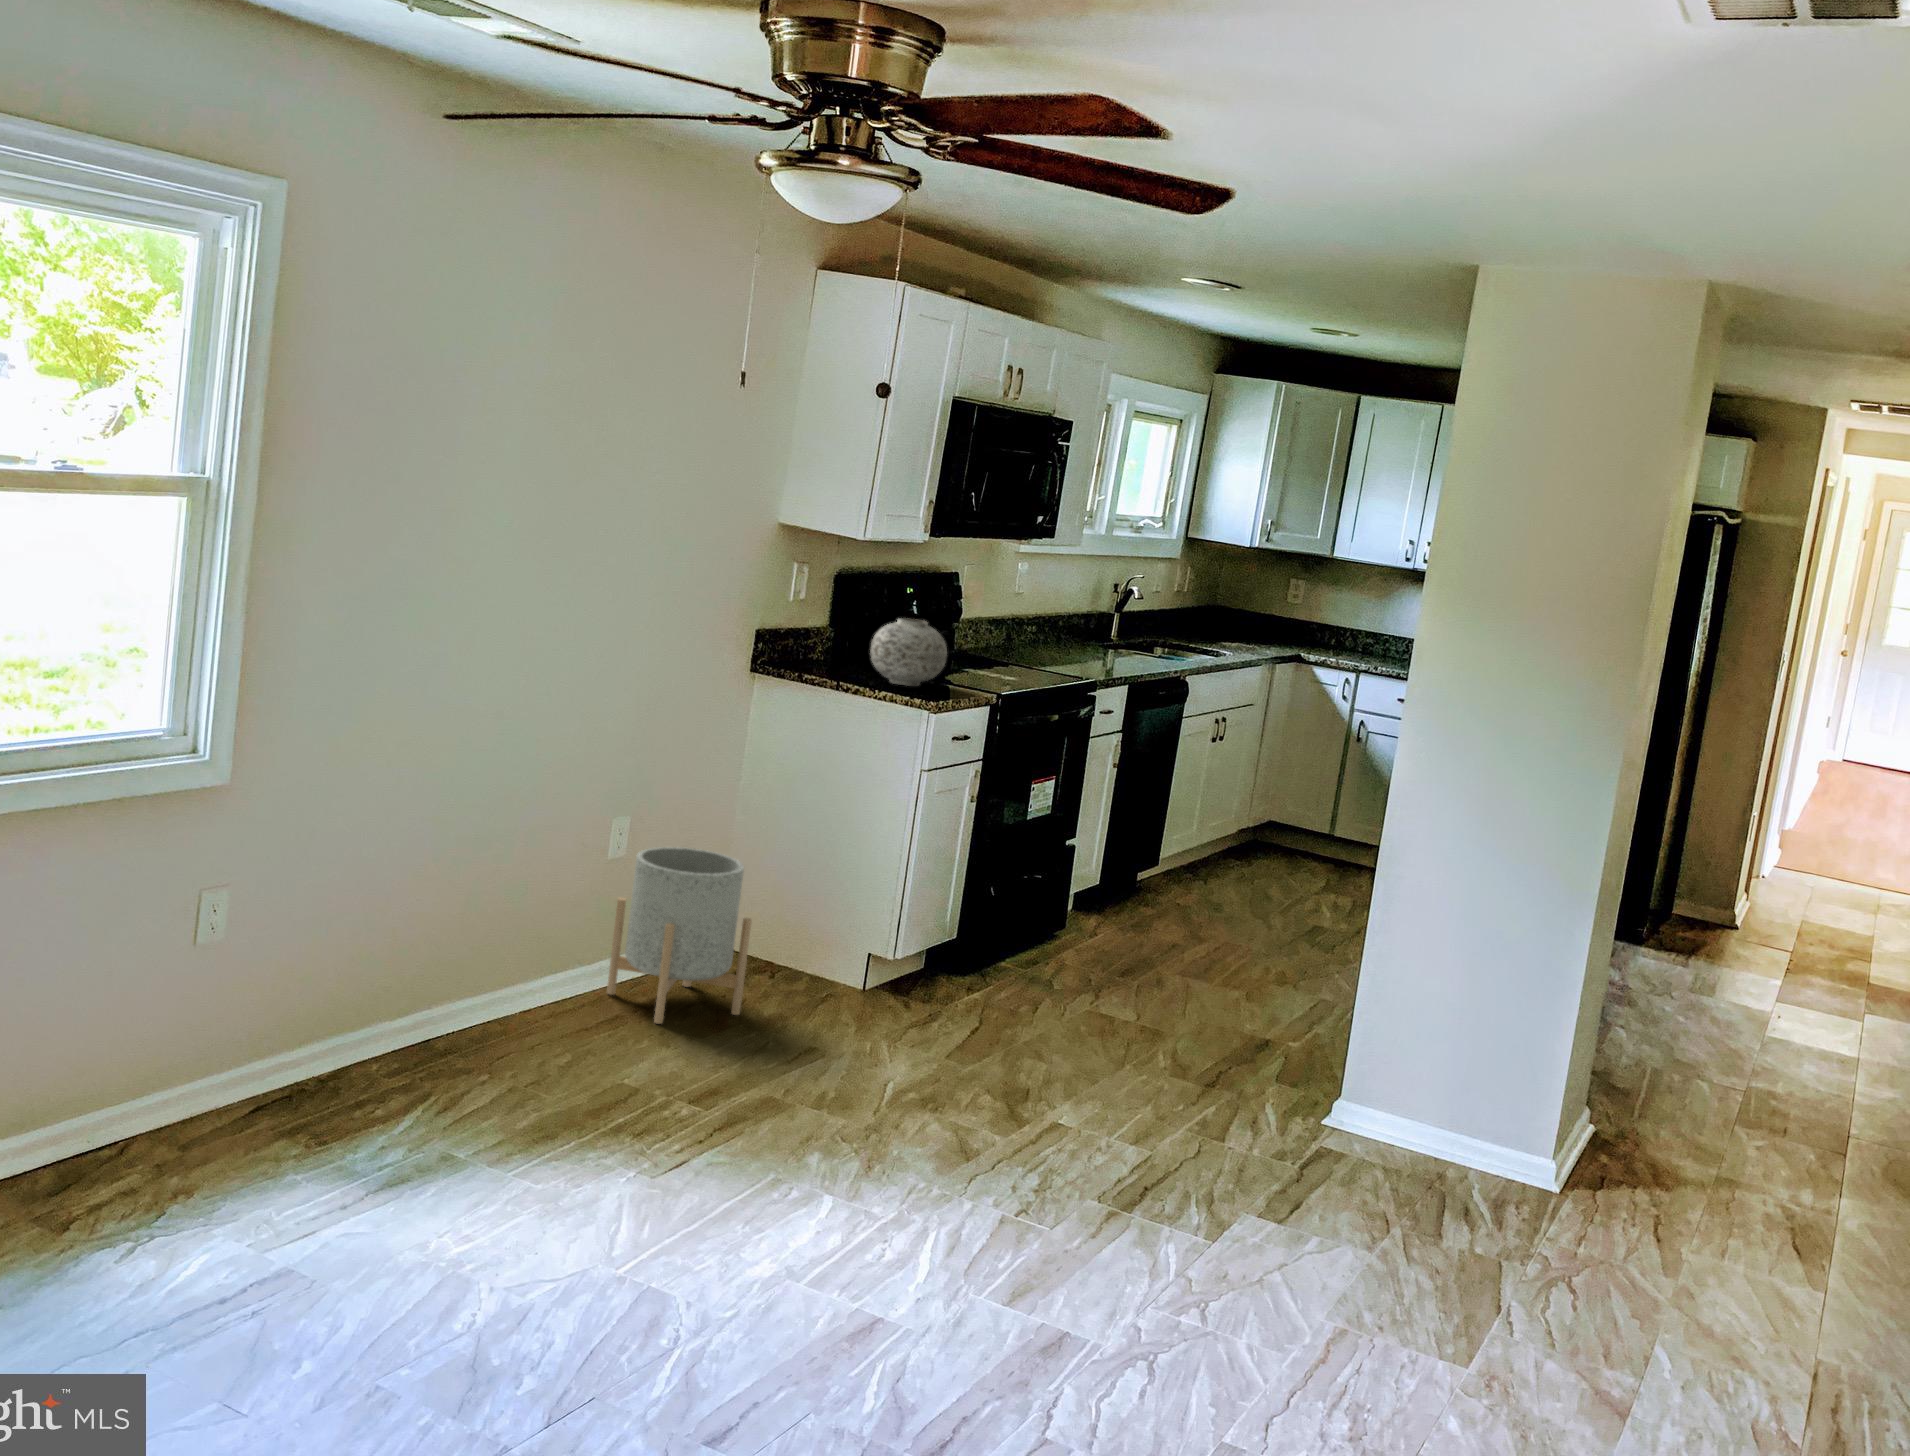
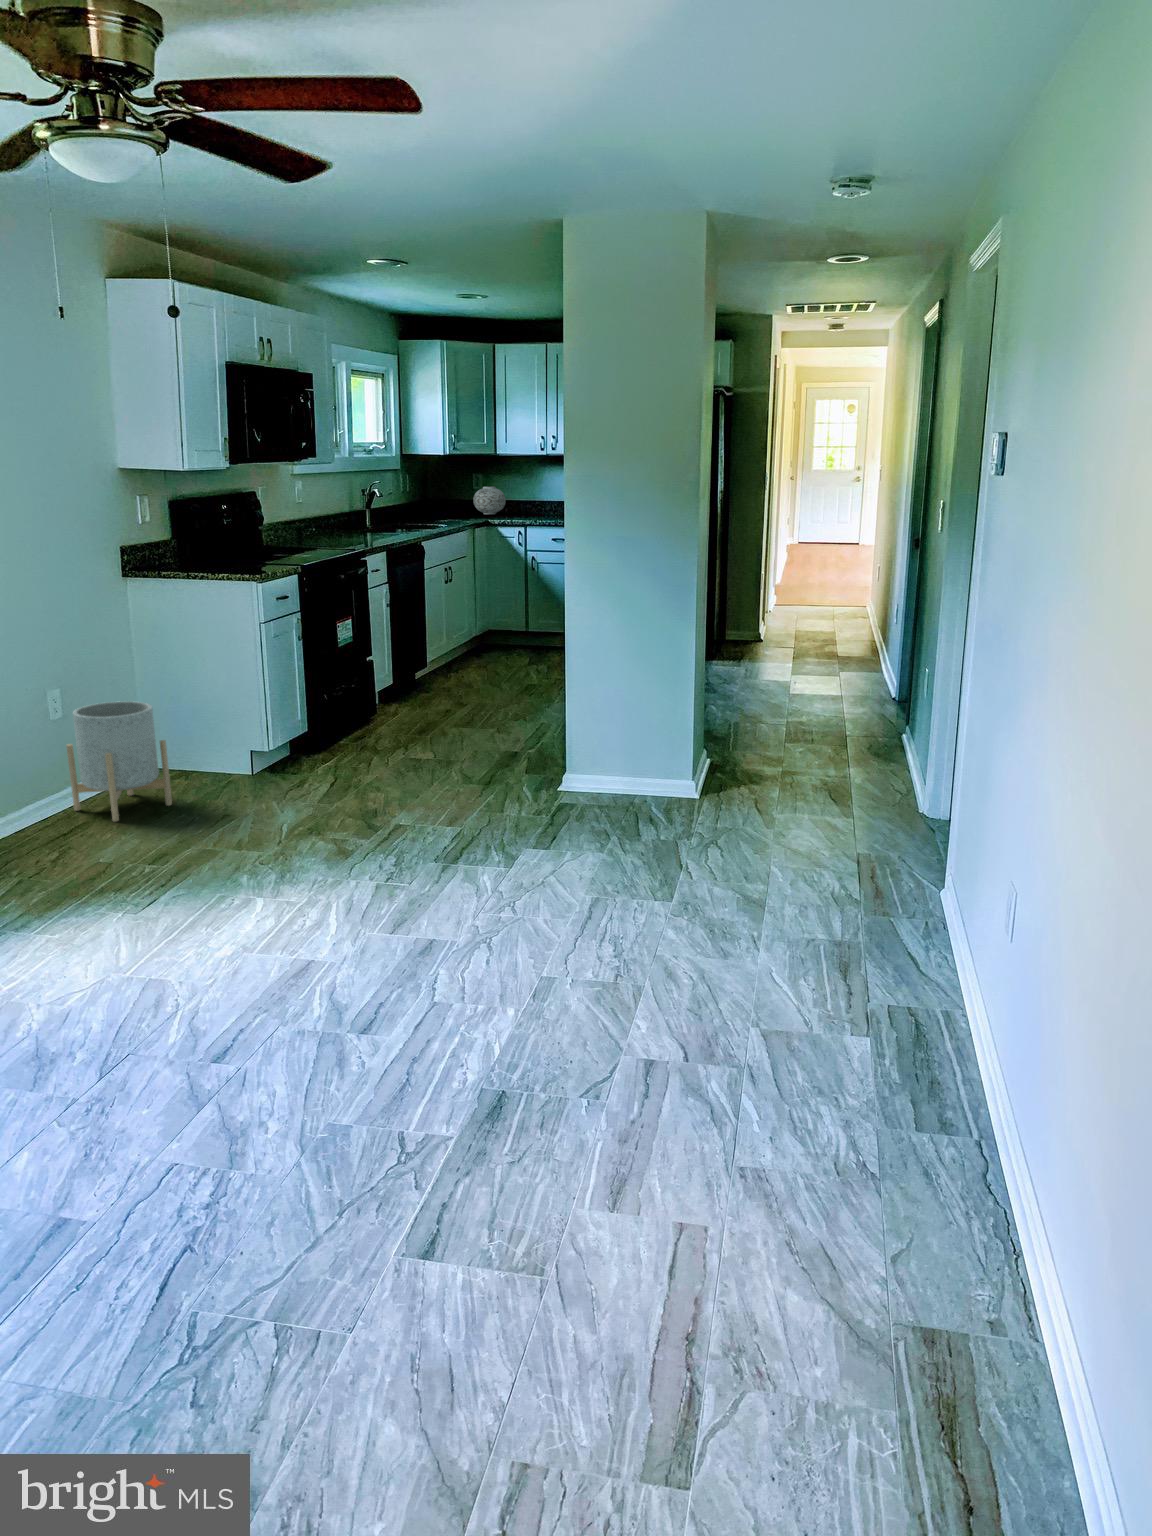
vase: present [870,618,947,686] -> present [473,486,506,515]

